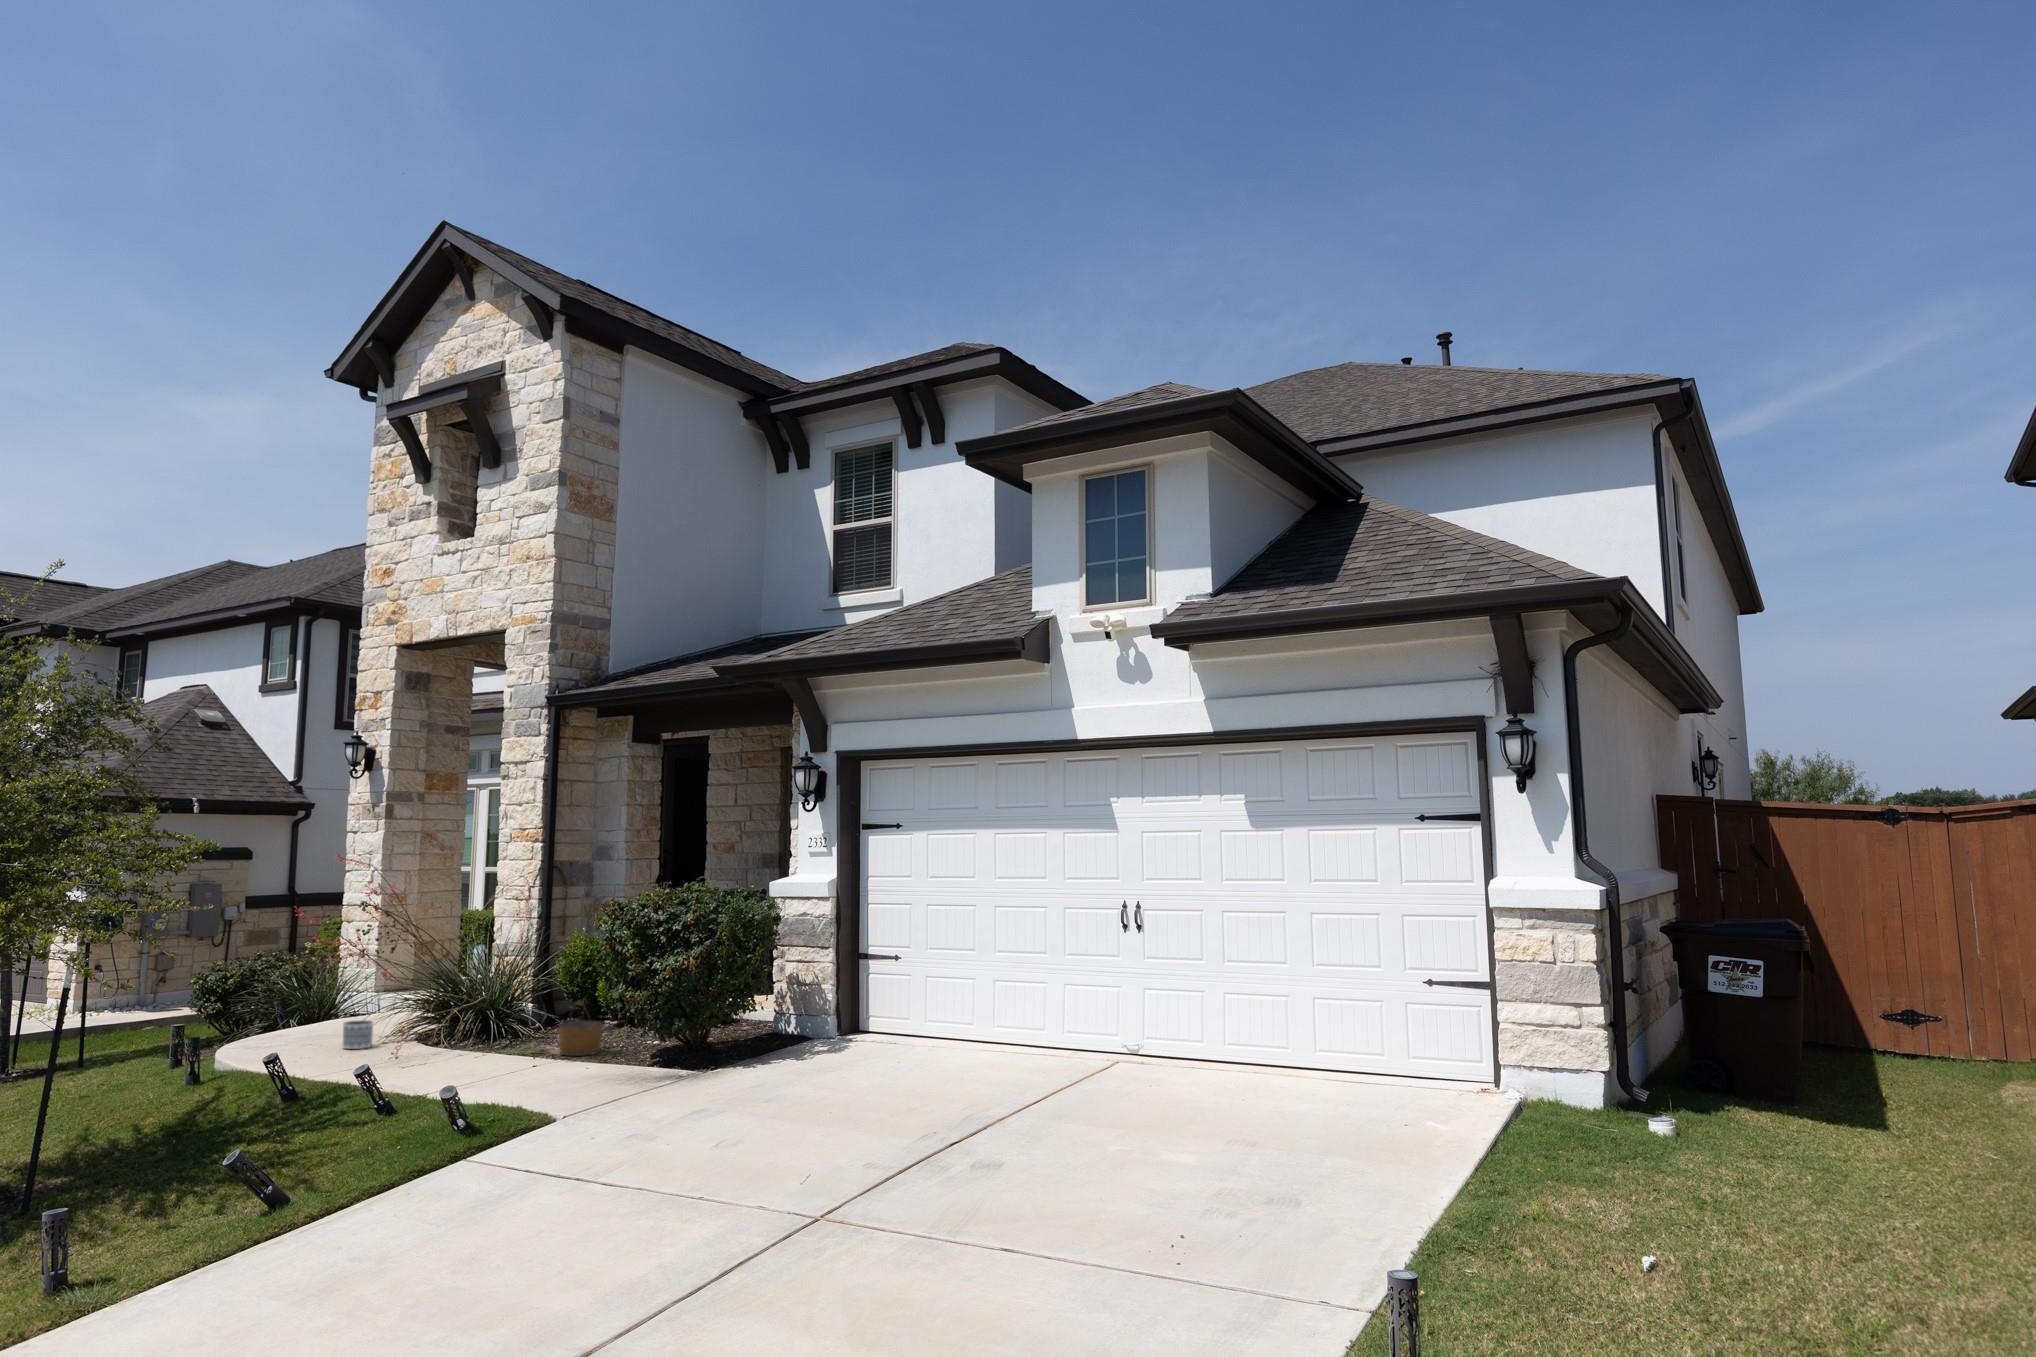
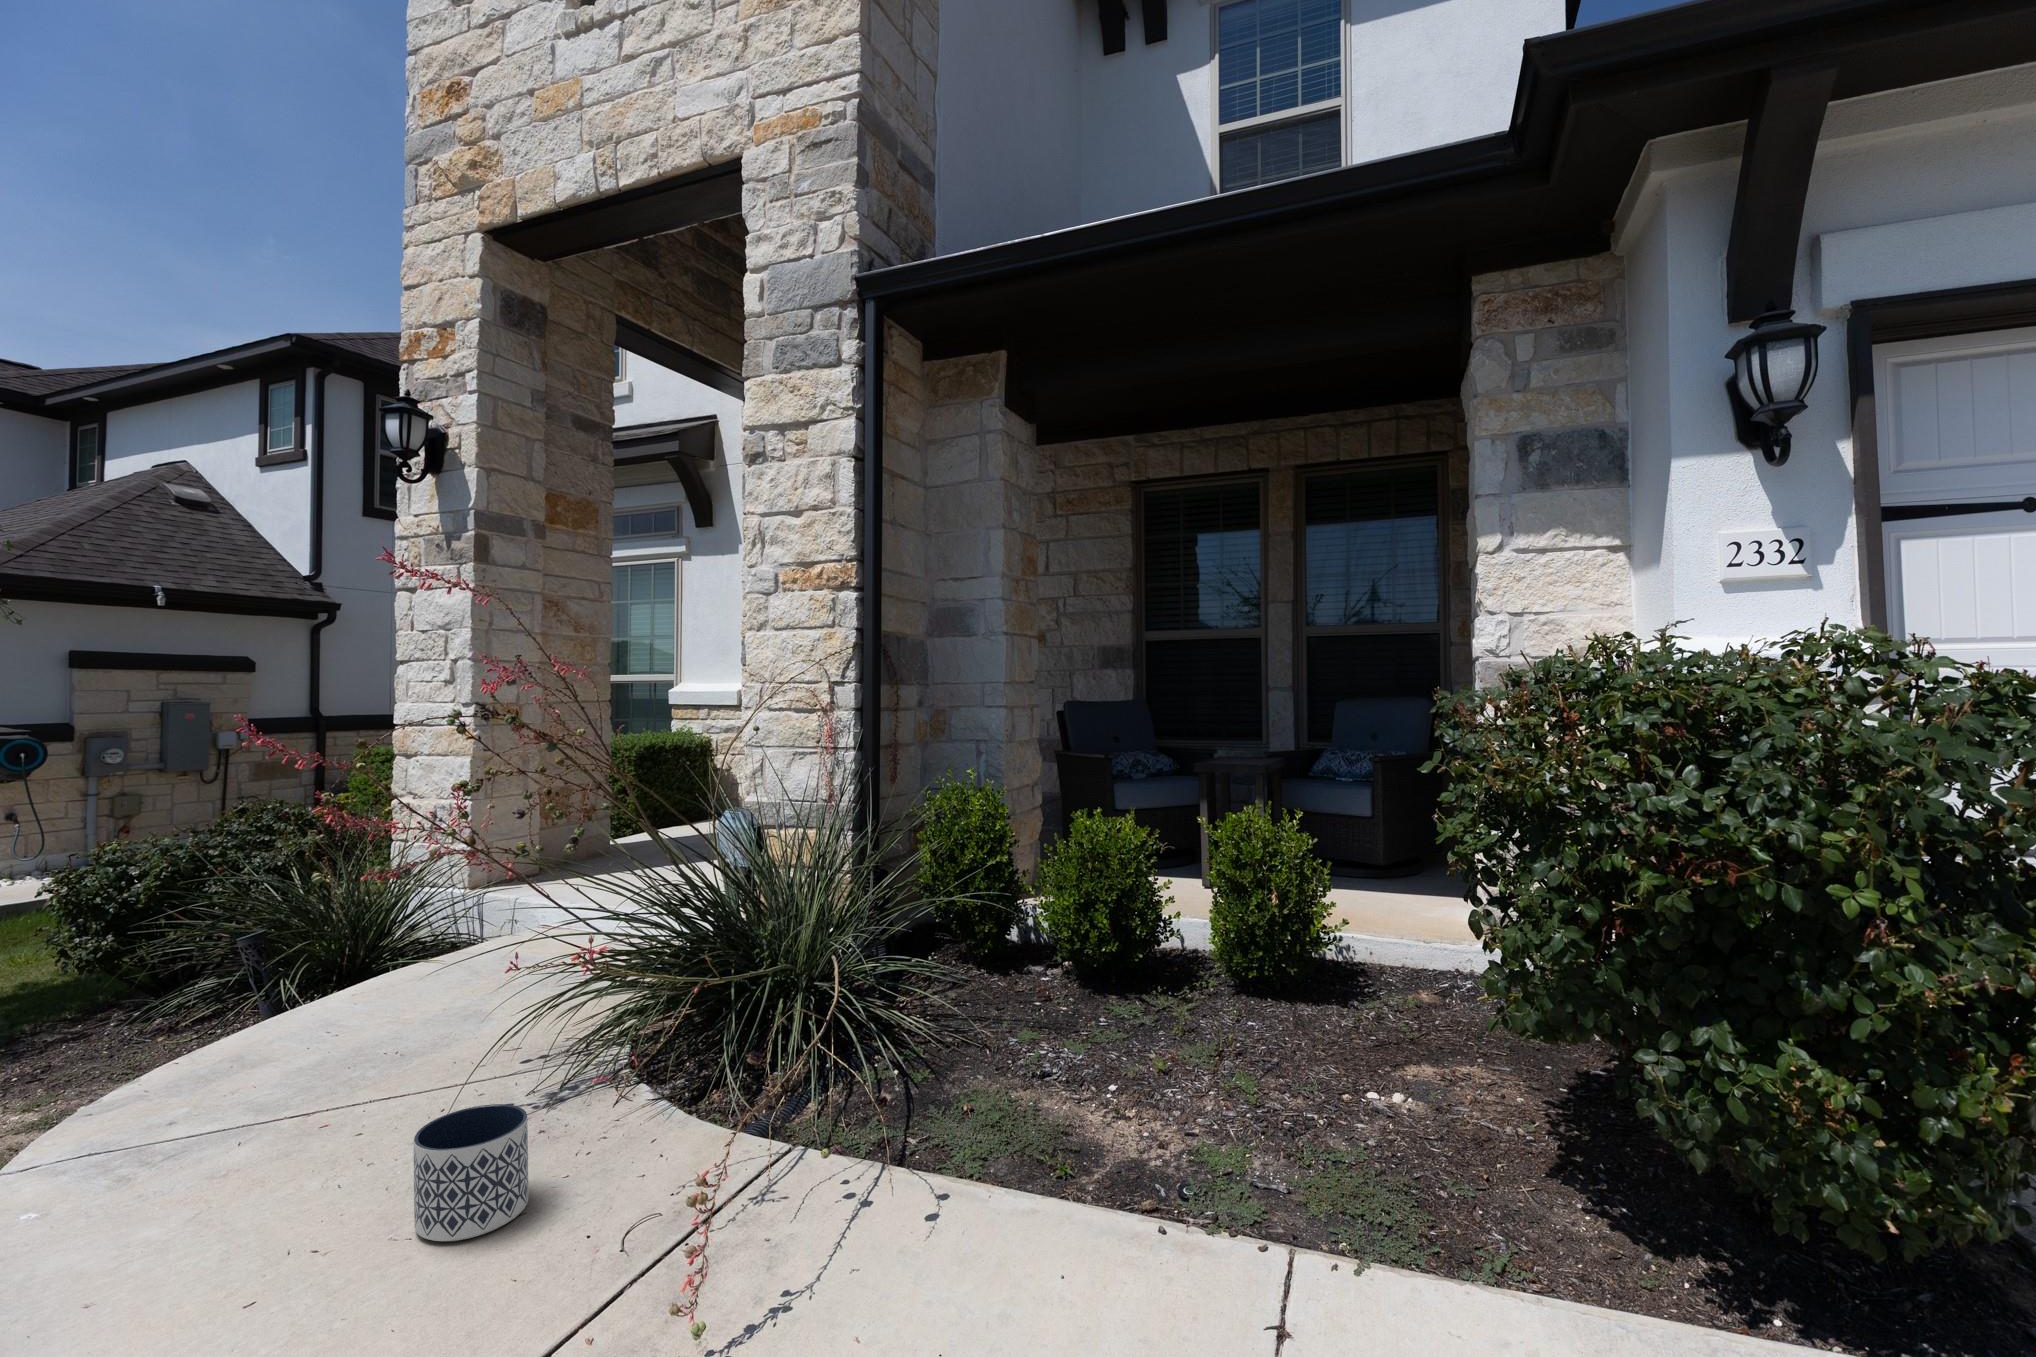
bucket: present [559,1002,602,1056] -> none [1285,1030,1447,1257]

